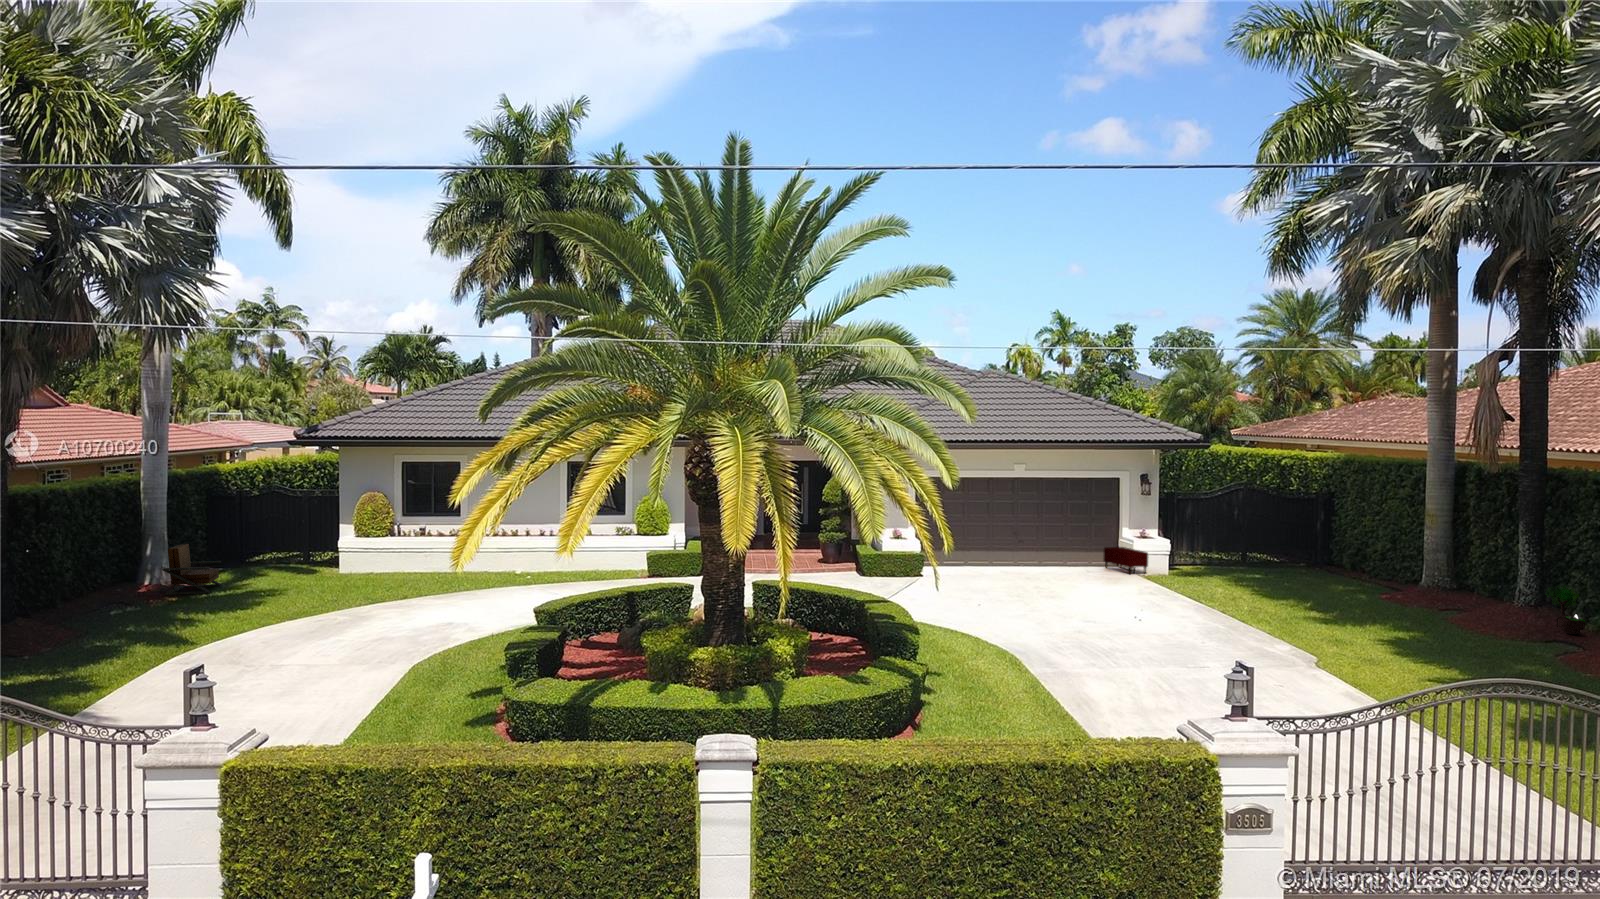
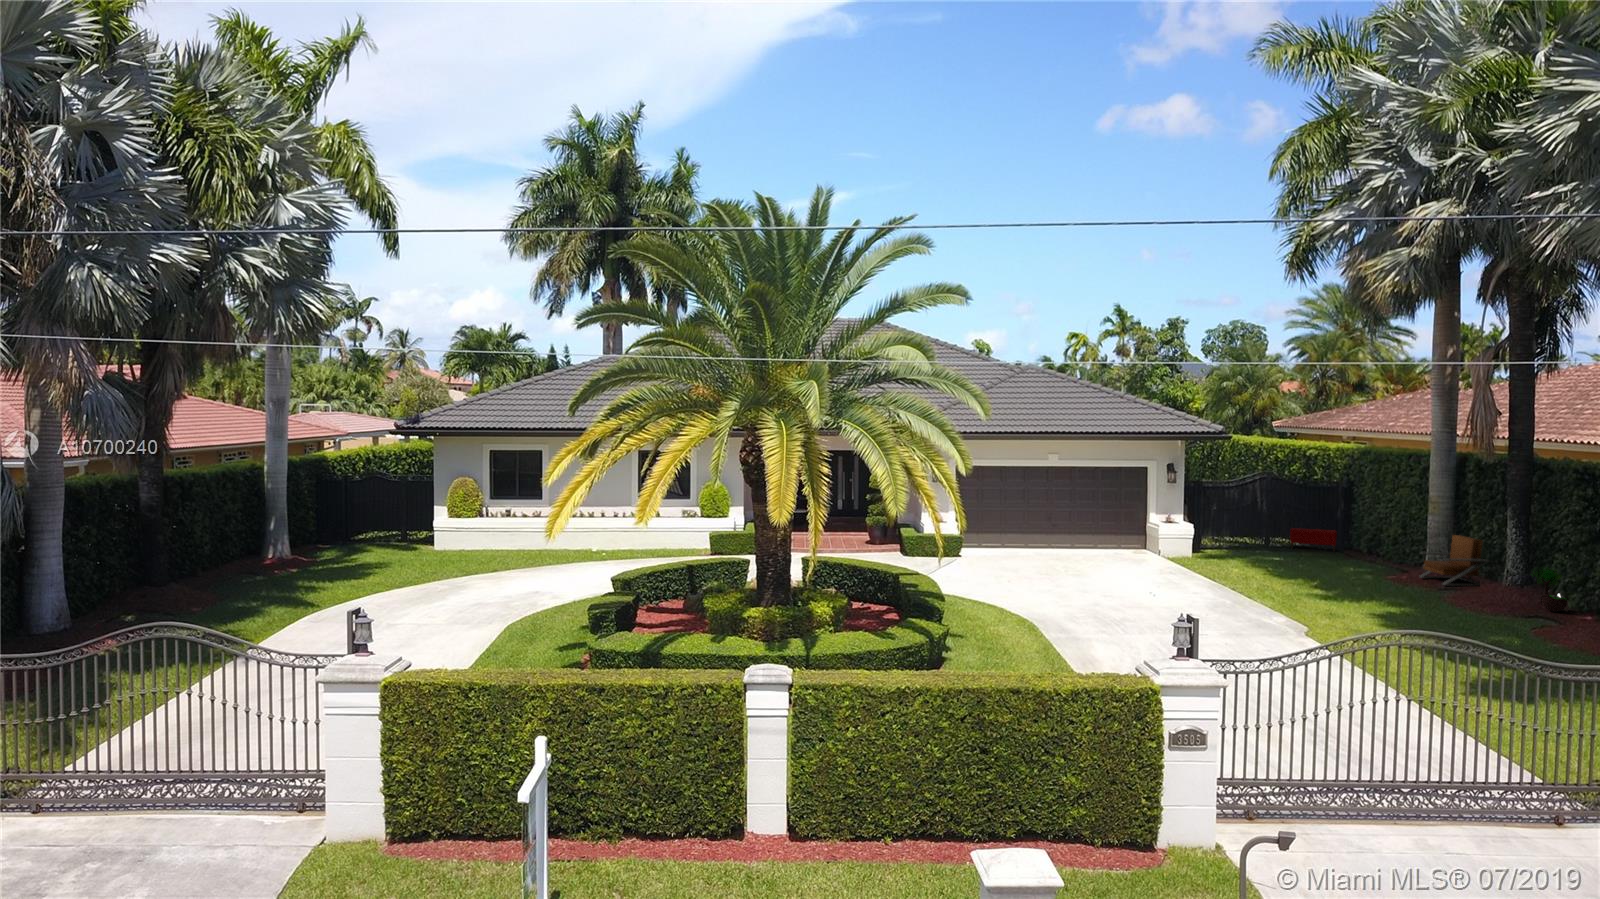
lounge chair: present [162,544,222,595] -> present [1420,535,1489,586]
bench: present [1103,547,1148,574] -> present [1290,528,1337,551]

